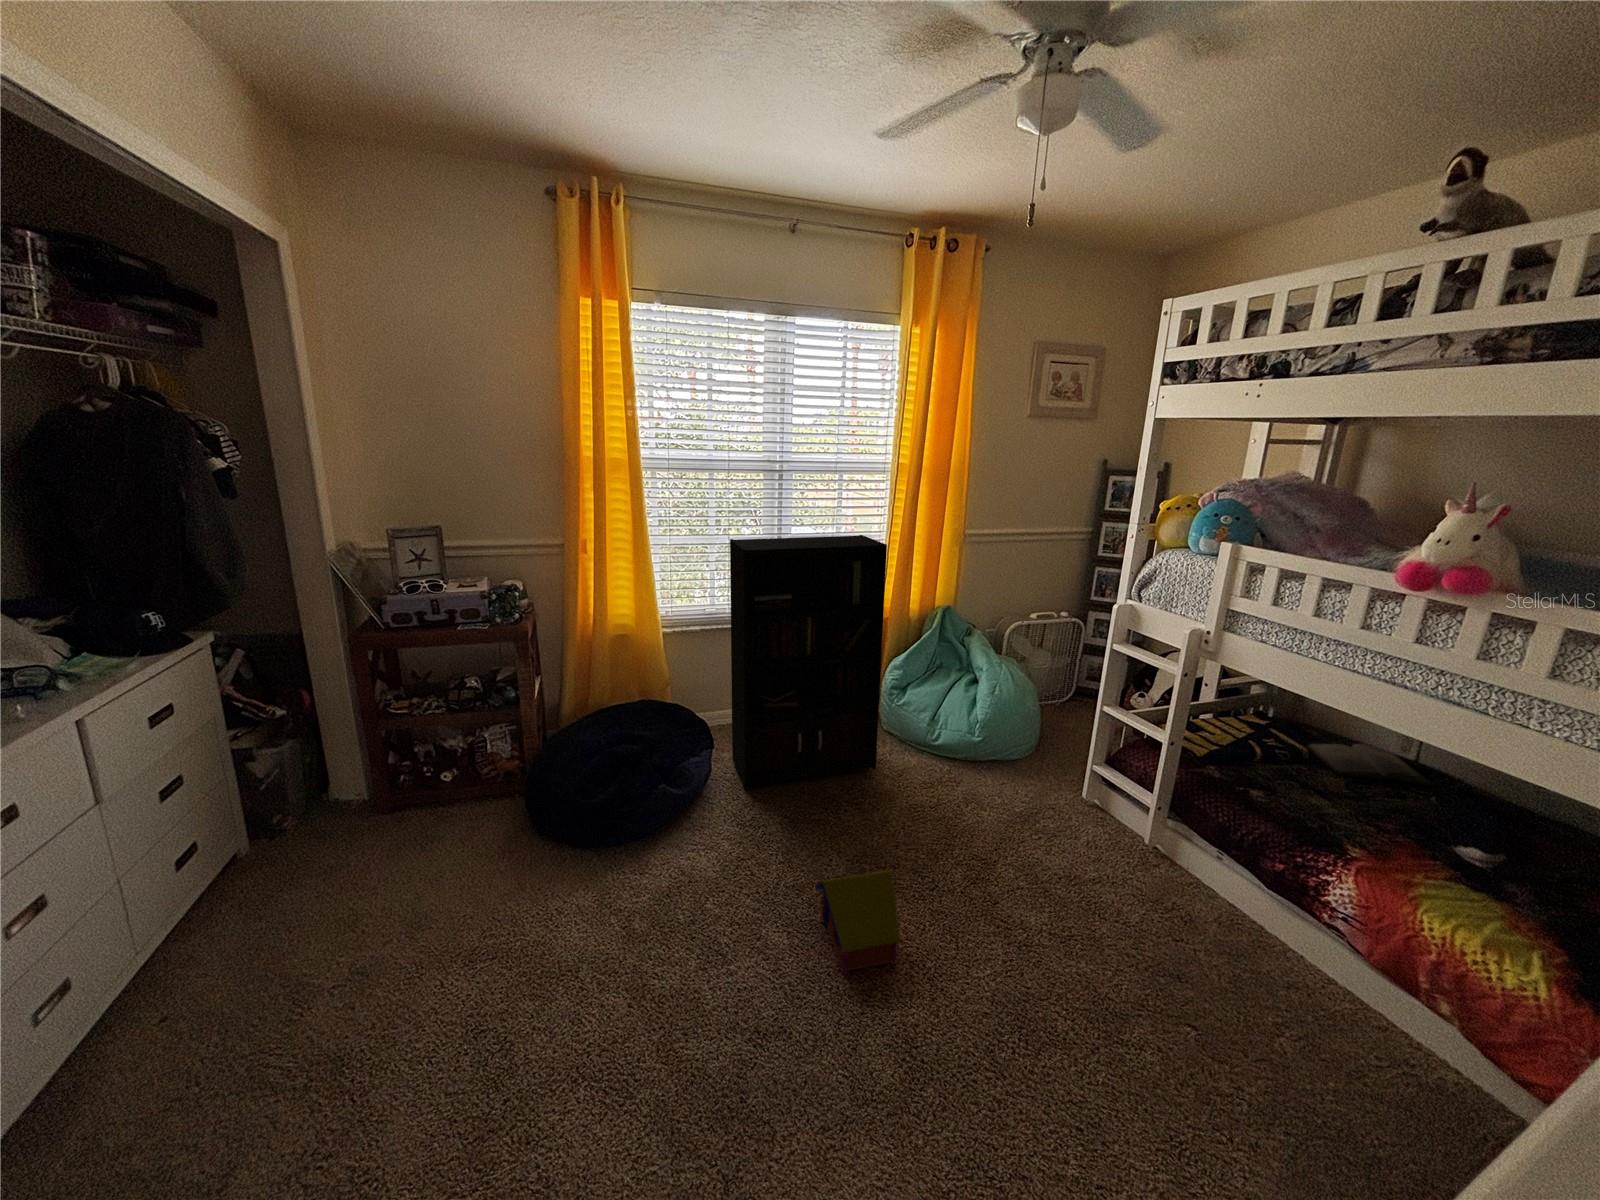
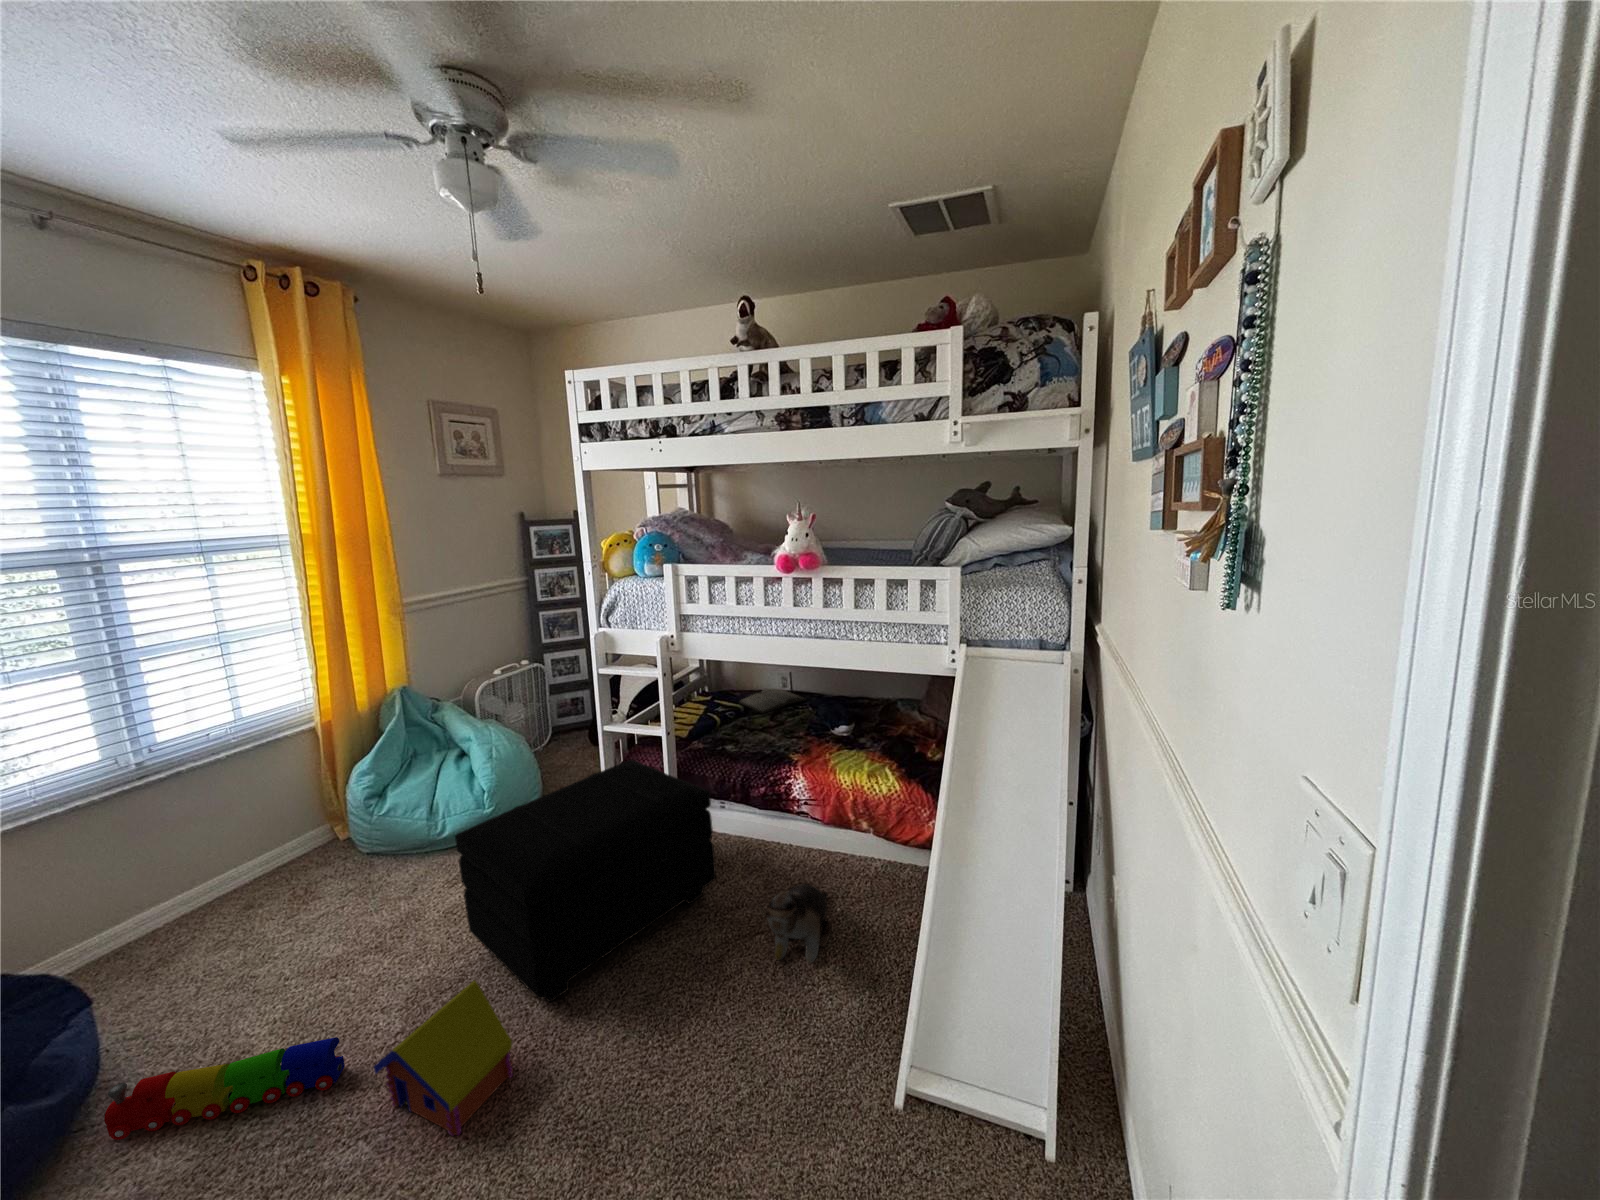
bookcase: present [730,535,887,789] -> none [17,625,377,1037]
footstool: none [918,747,1184,939] -> present [455,760,716,1002]
toy train: none [706,801,810,880] -> present [104,1037,345,1140]
plush toy: none [1178,990,1322,1112] -> present [758,884,832,964]

